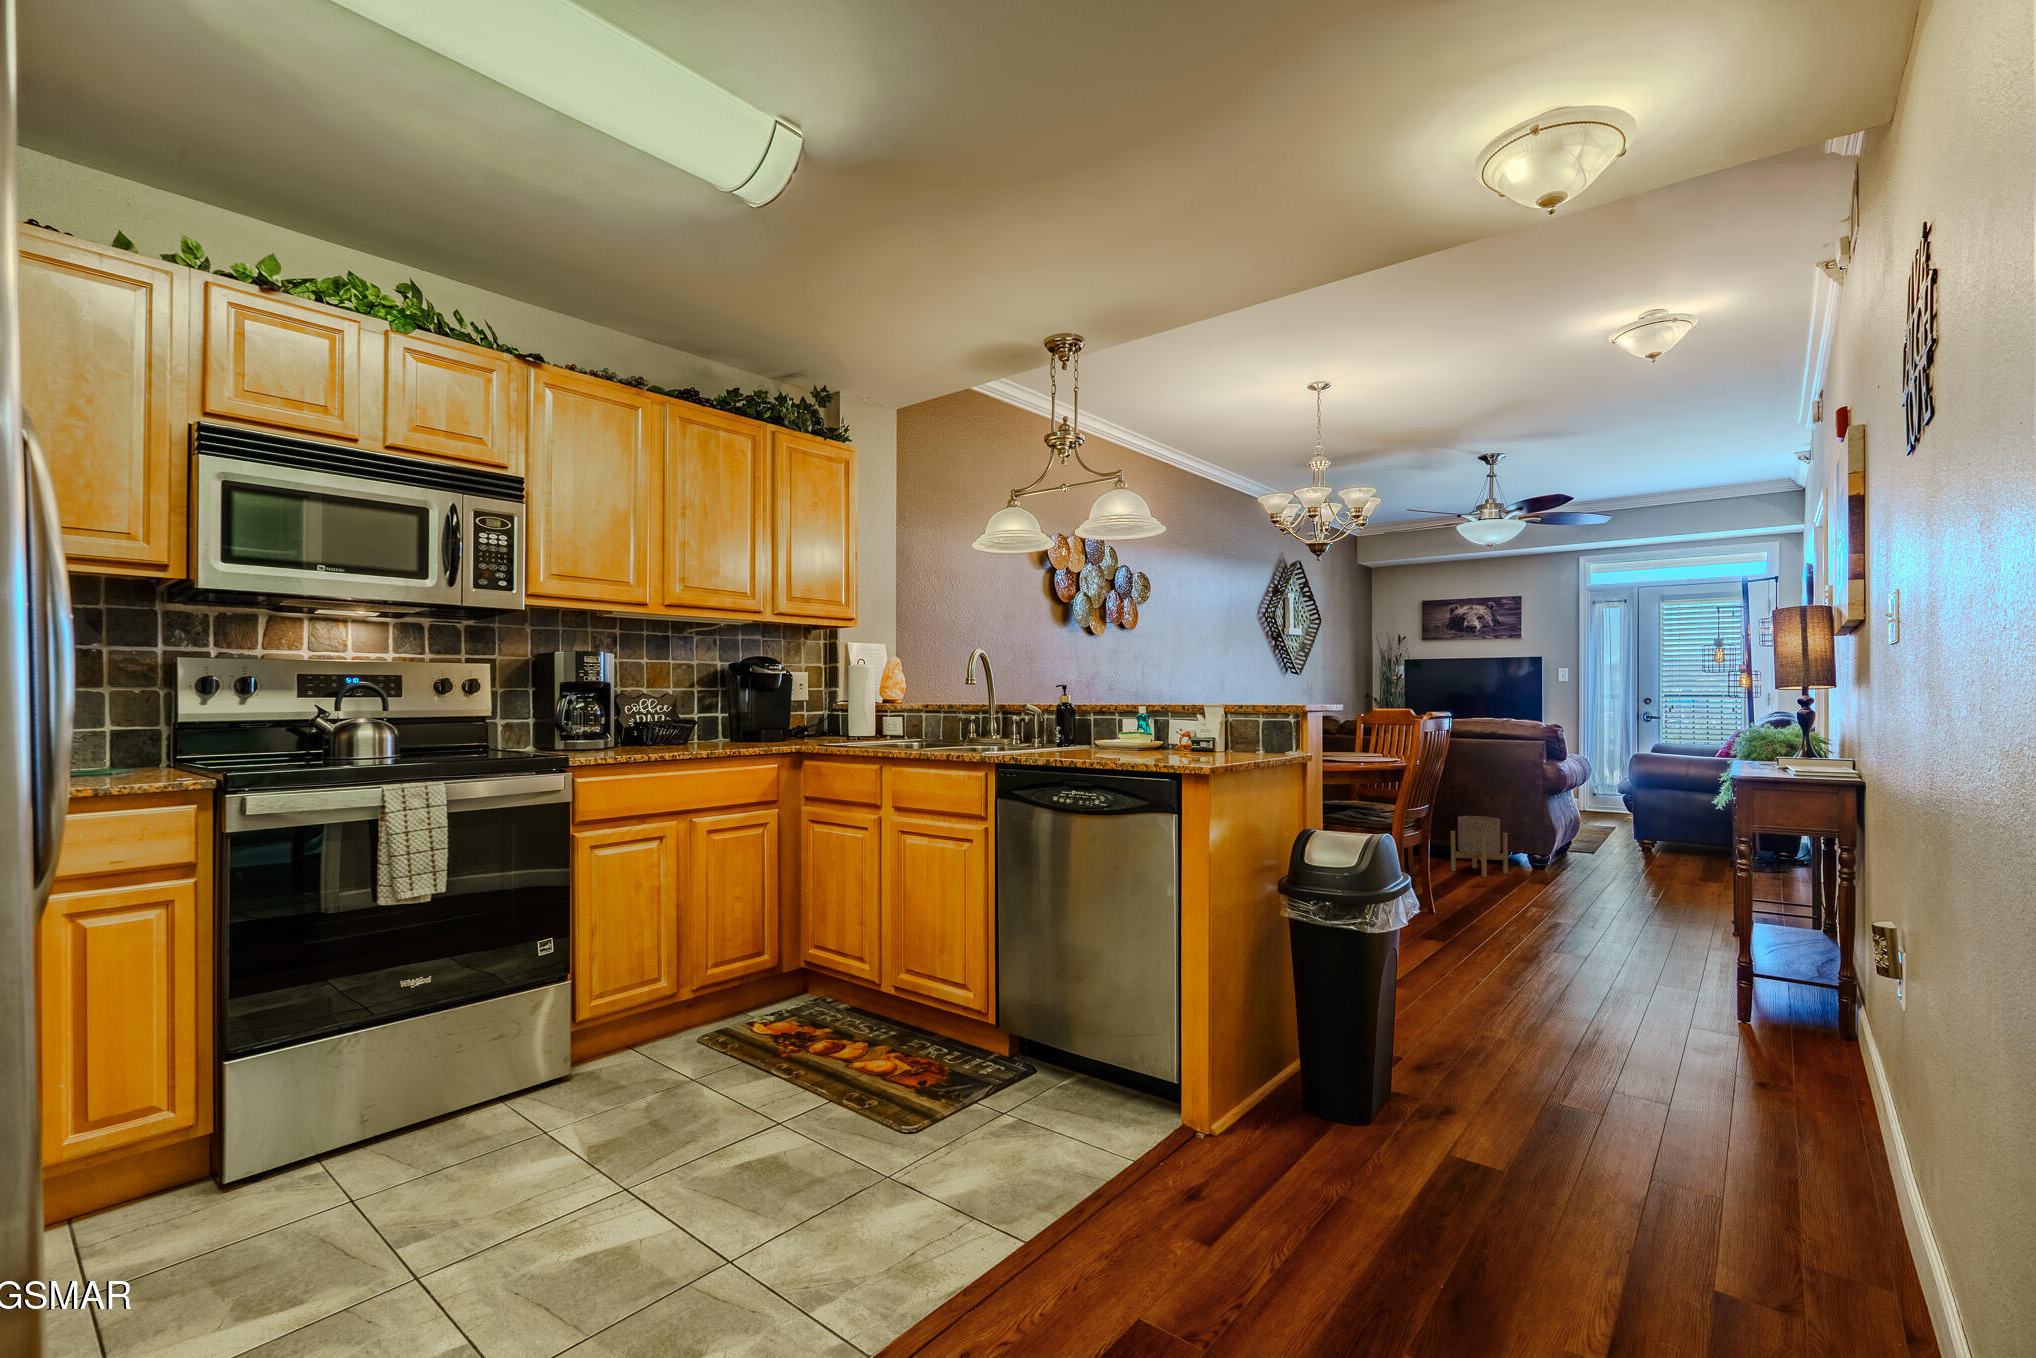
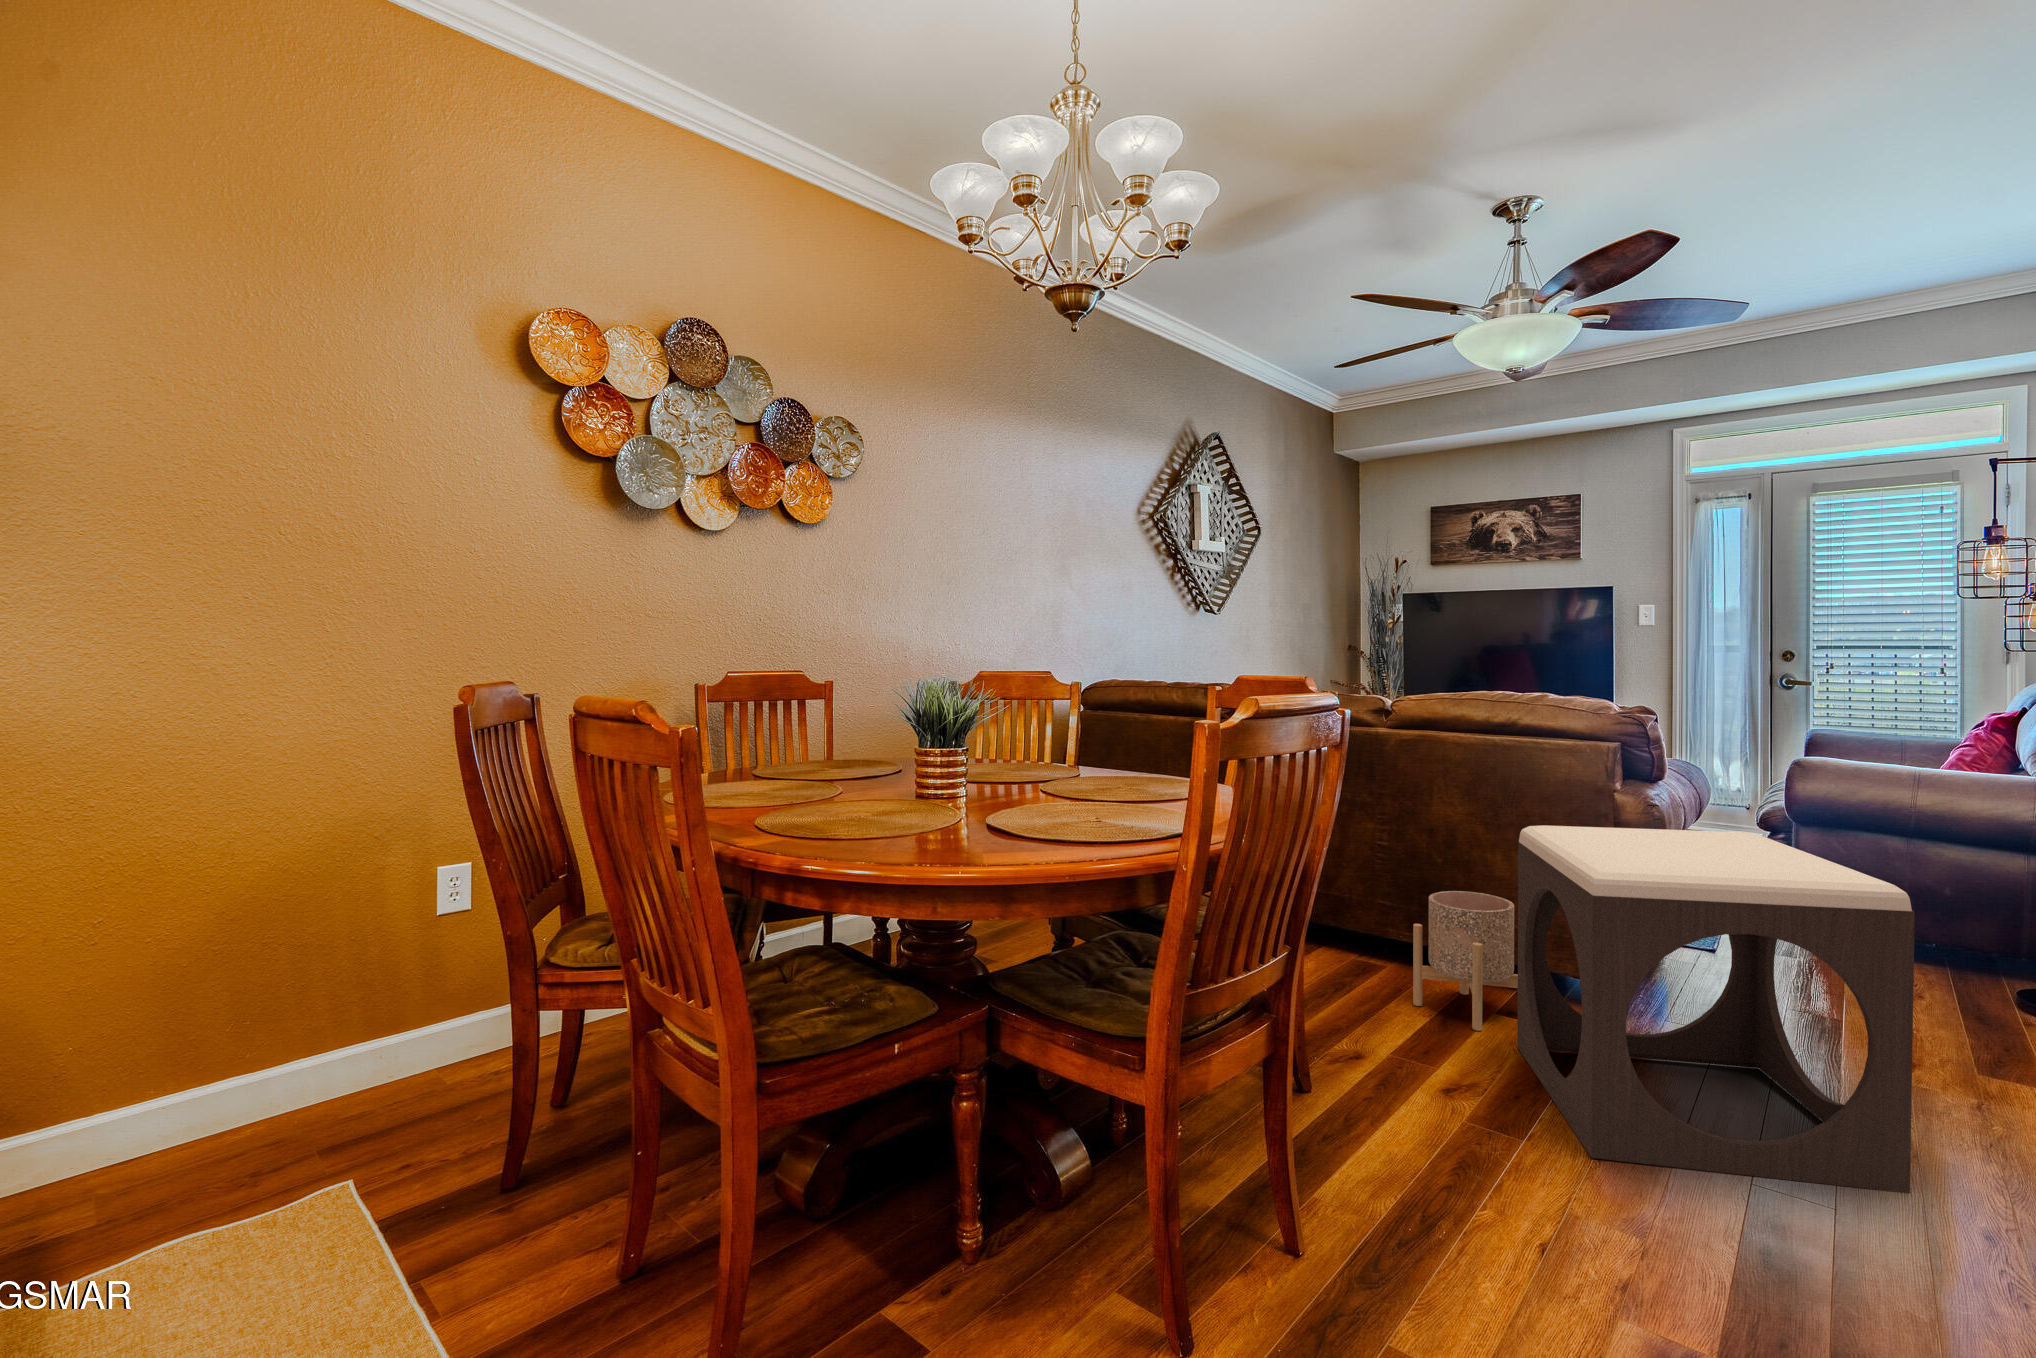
footstool: none [1503,777,1658,907] -> present [1517,825,1915,1193]

